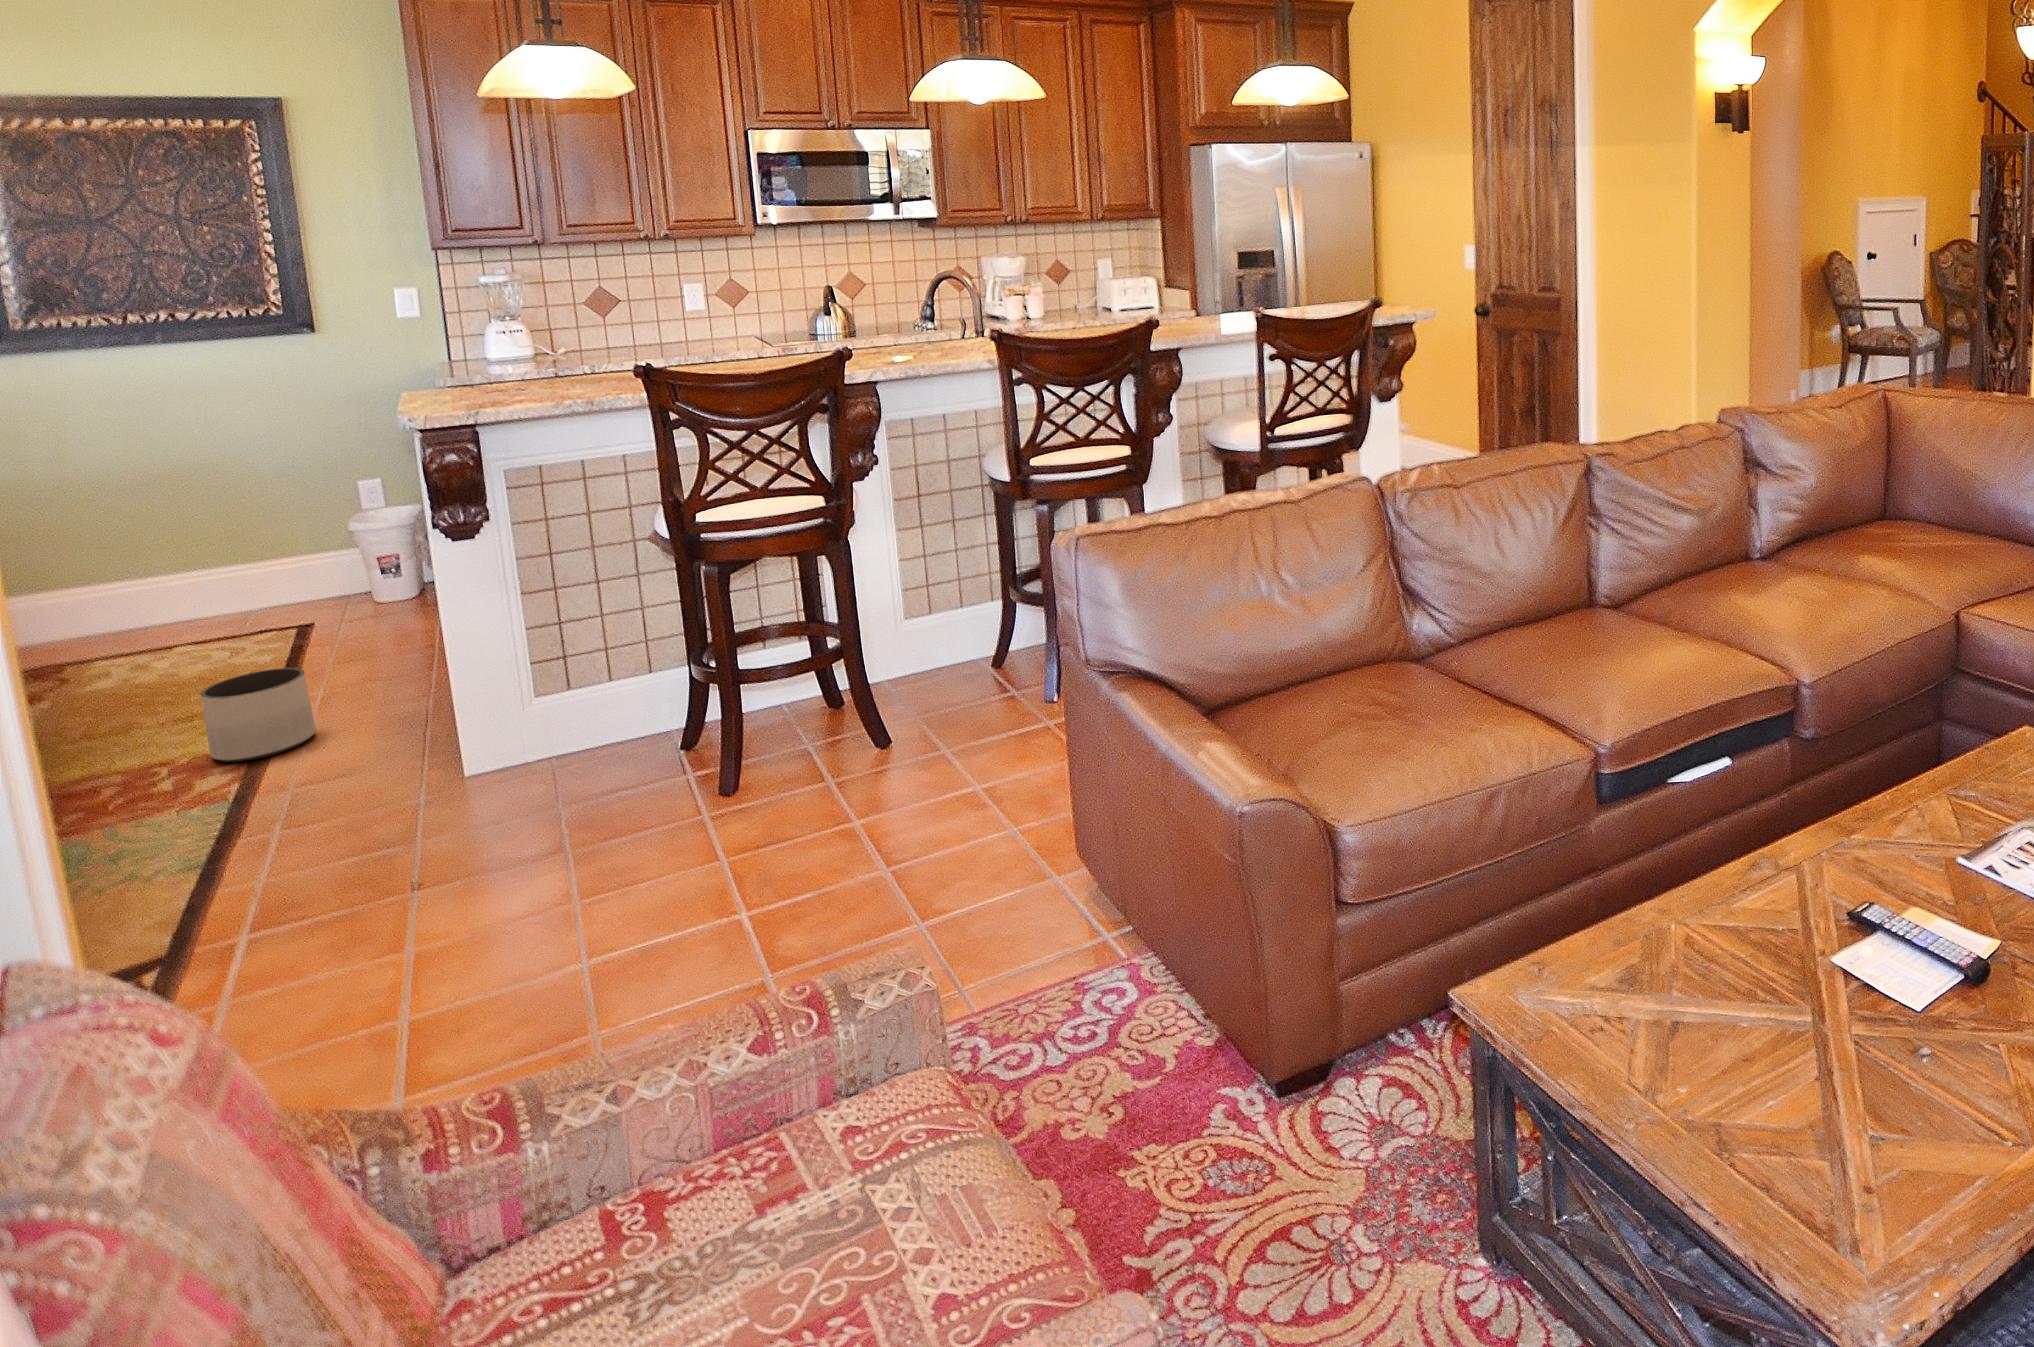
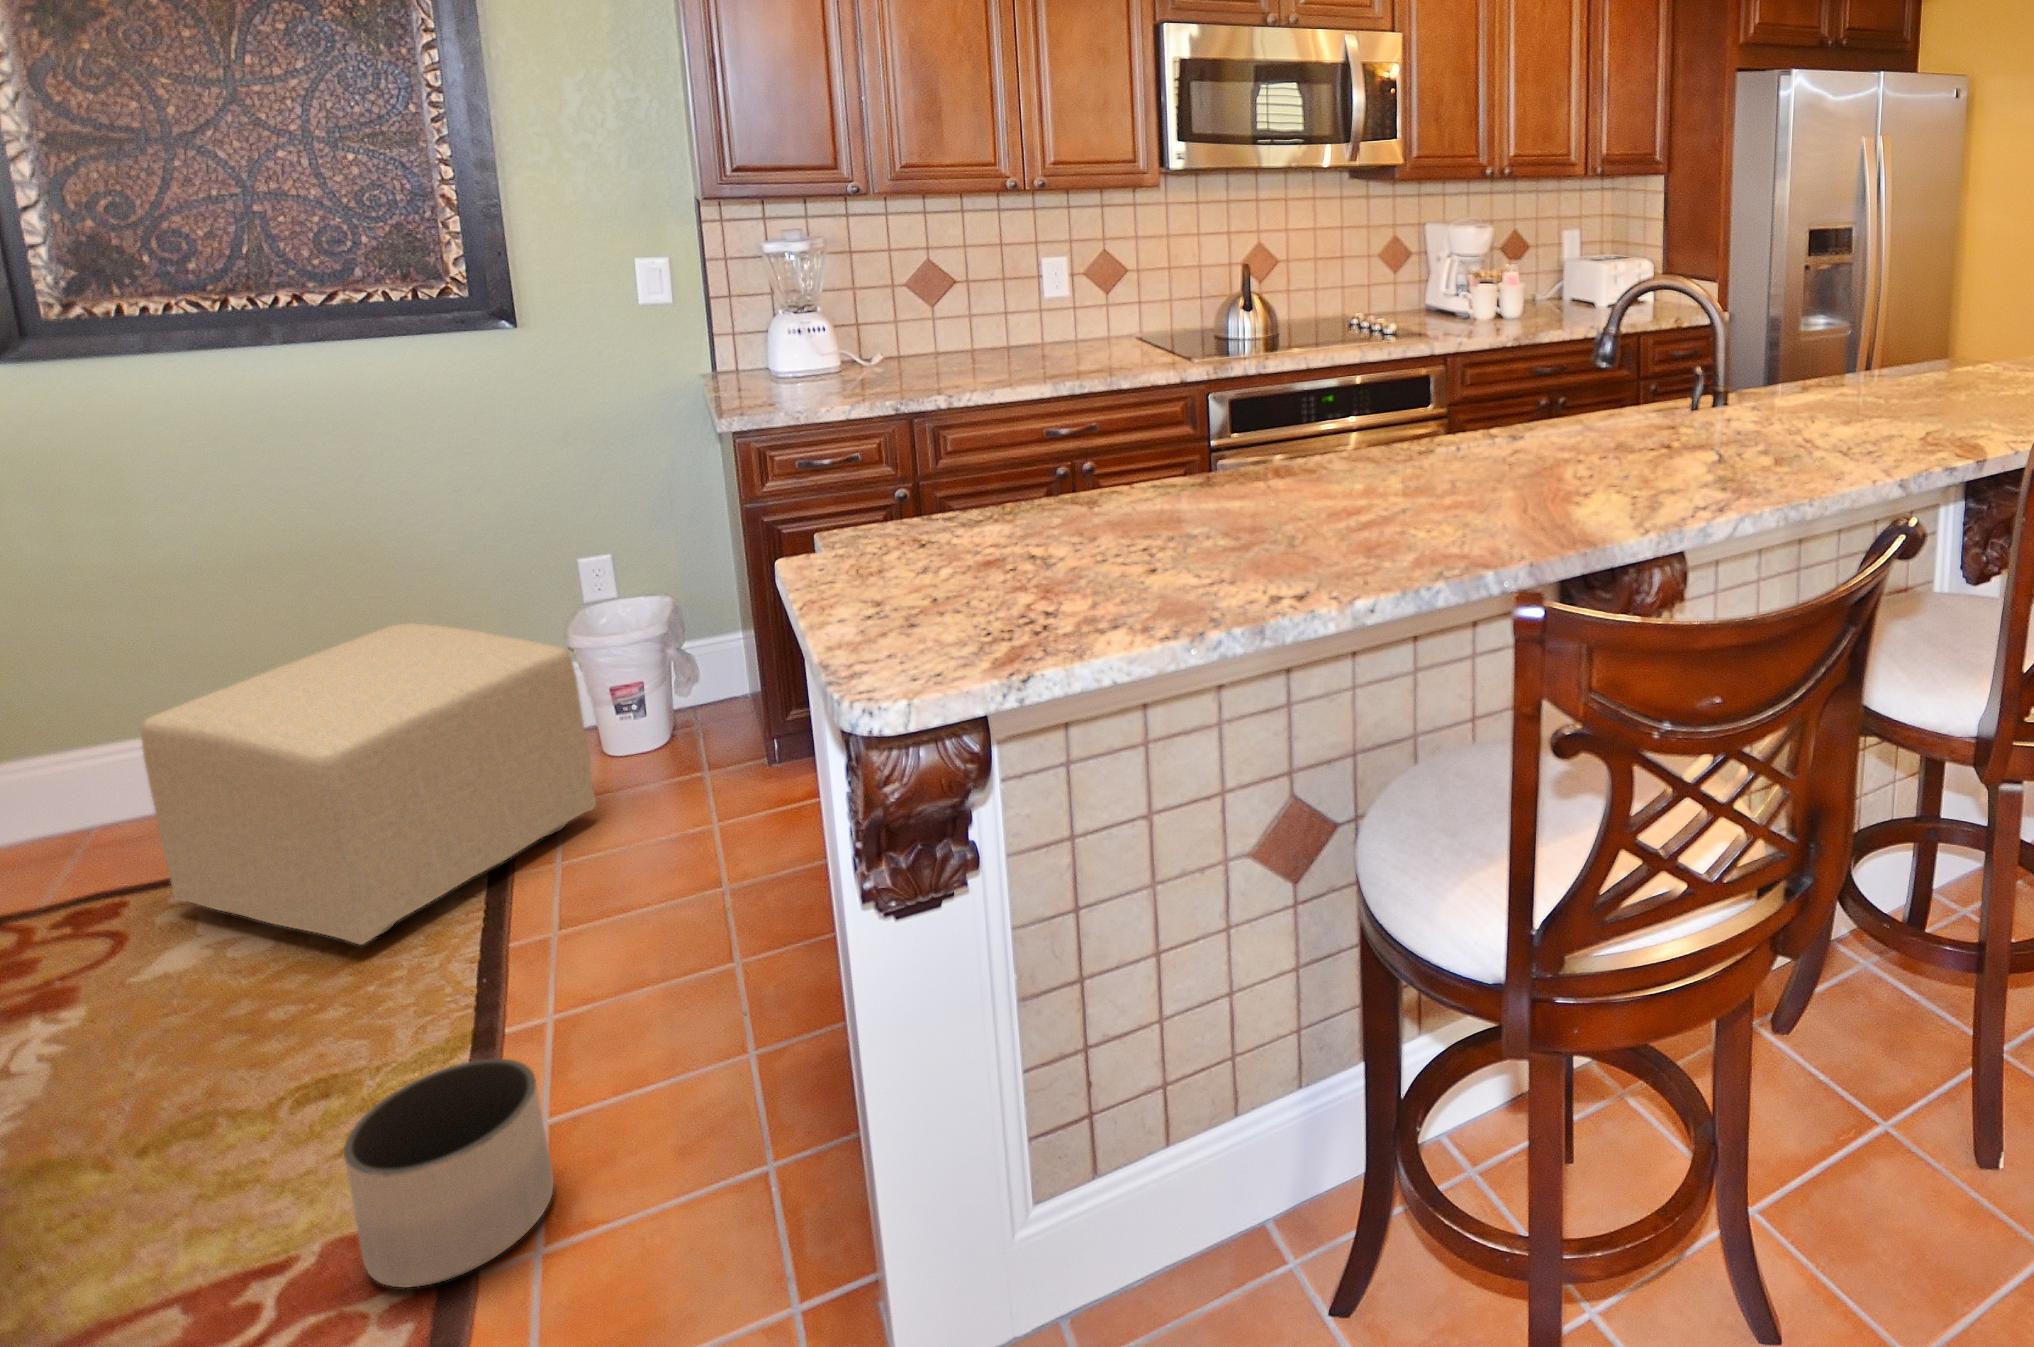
ottoman: none [75,510,364,672] -> present [141,623,596,945]

